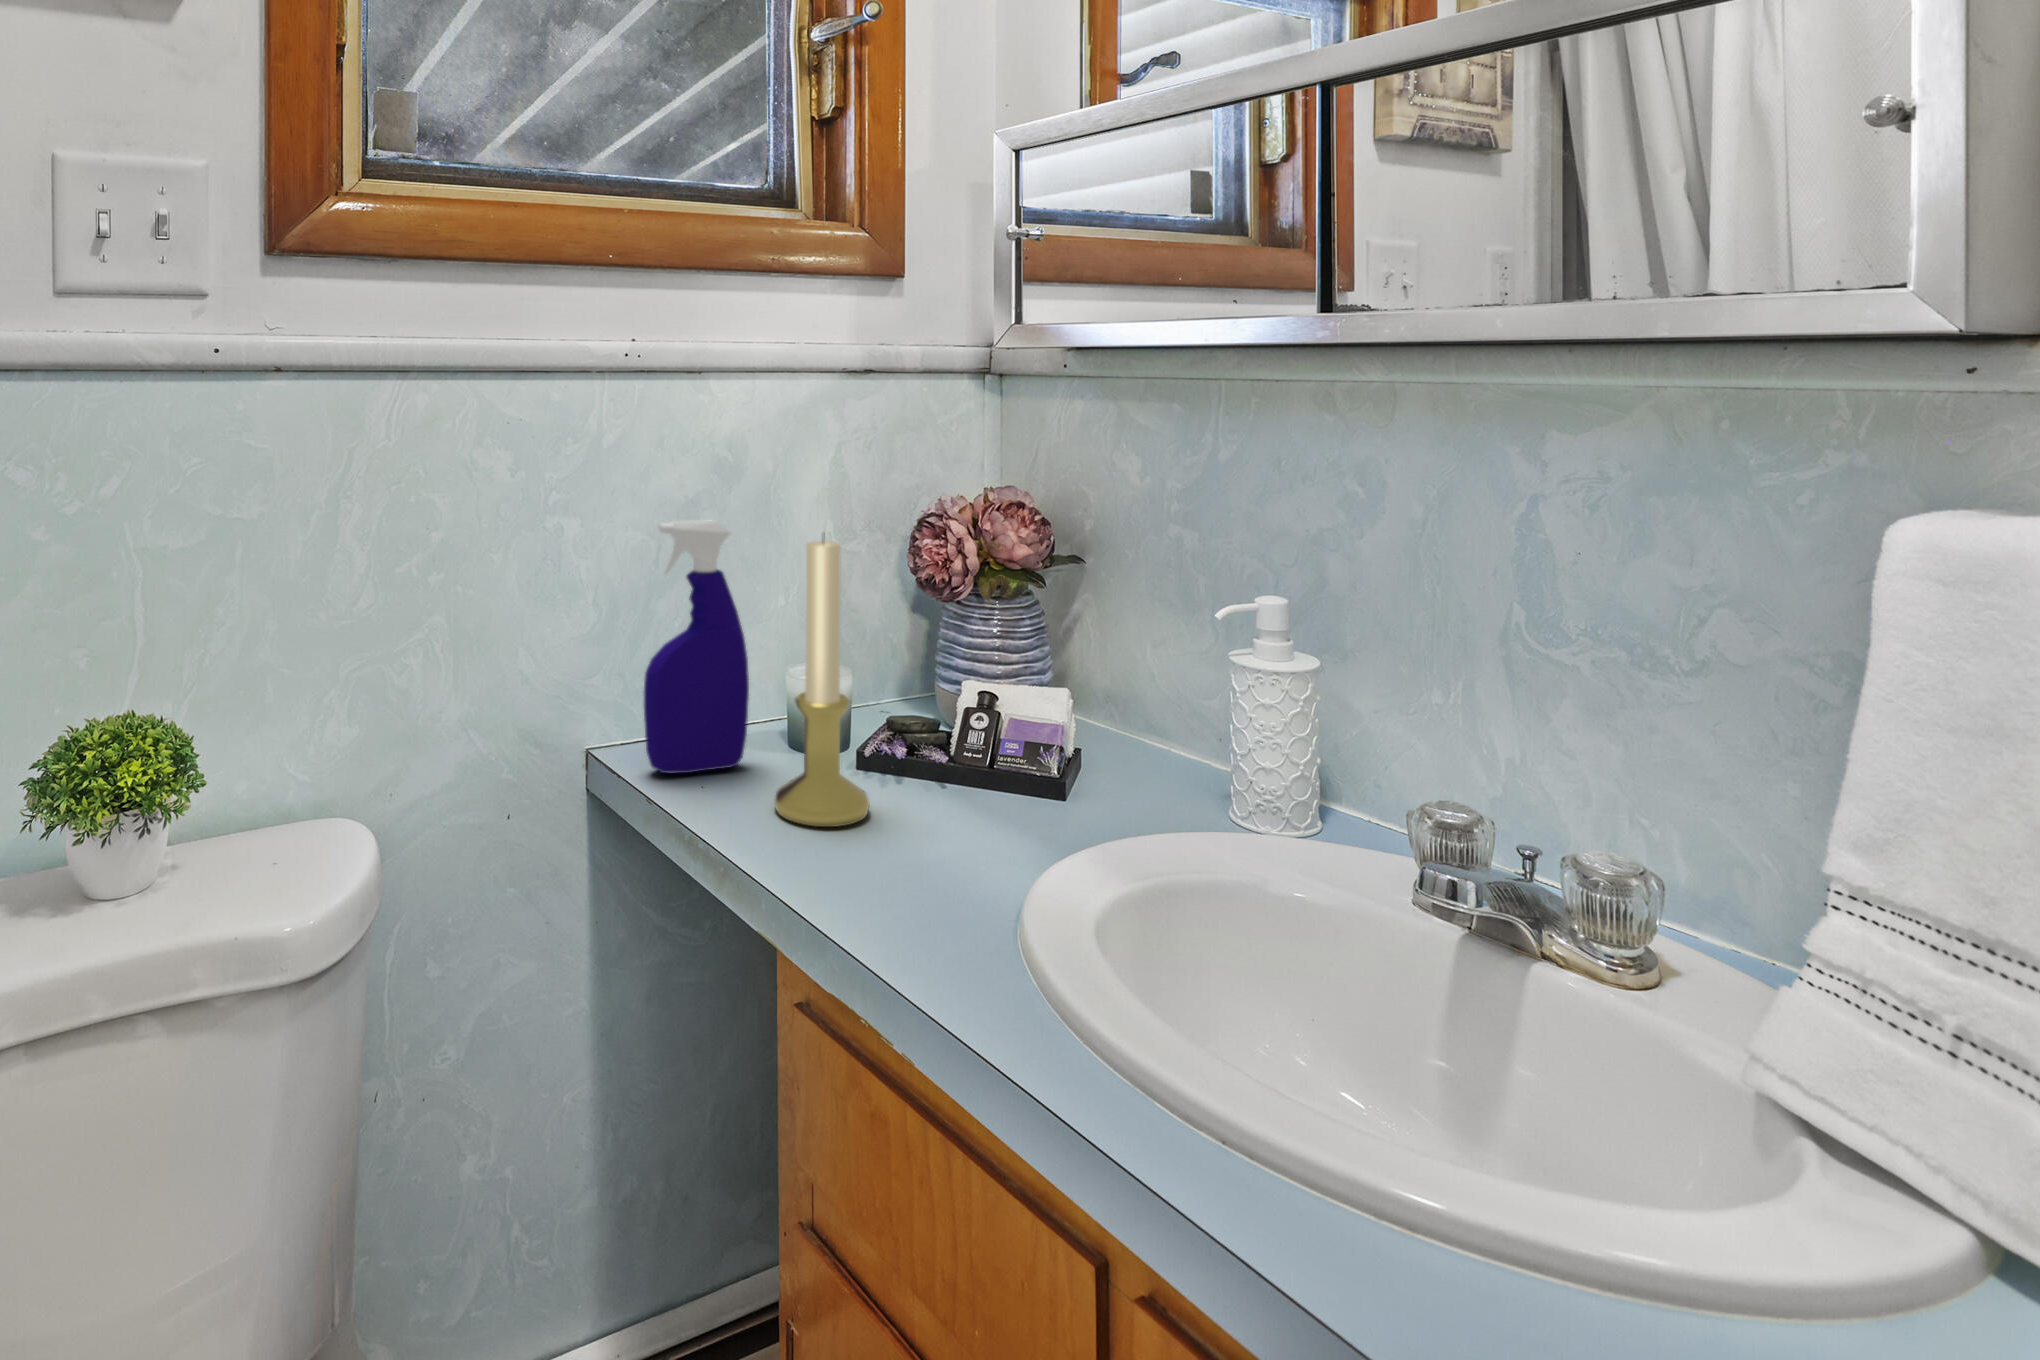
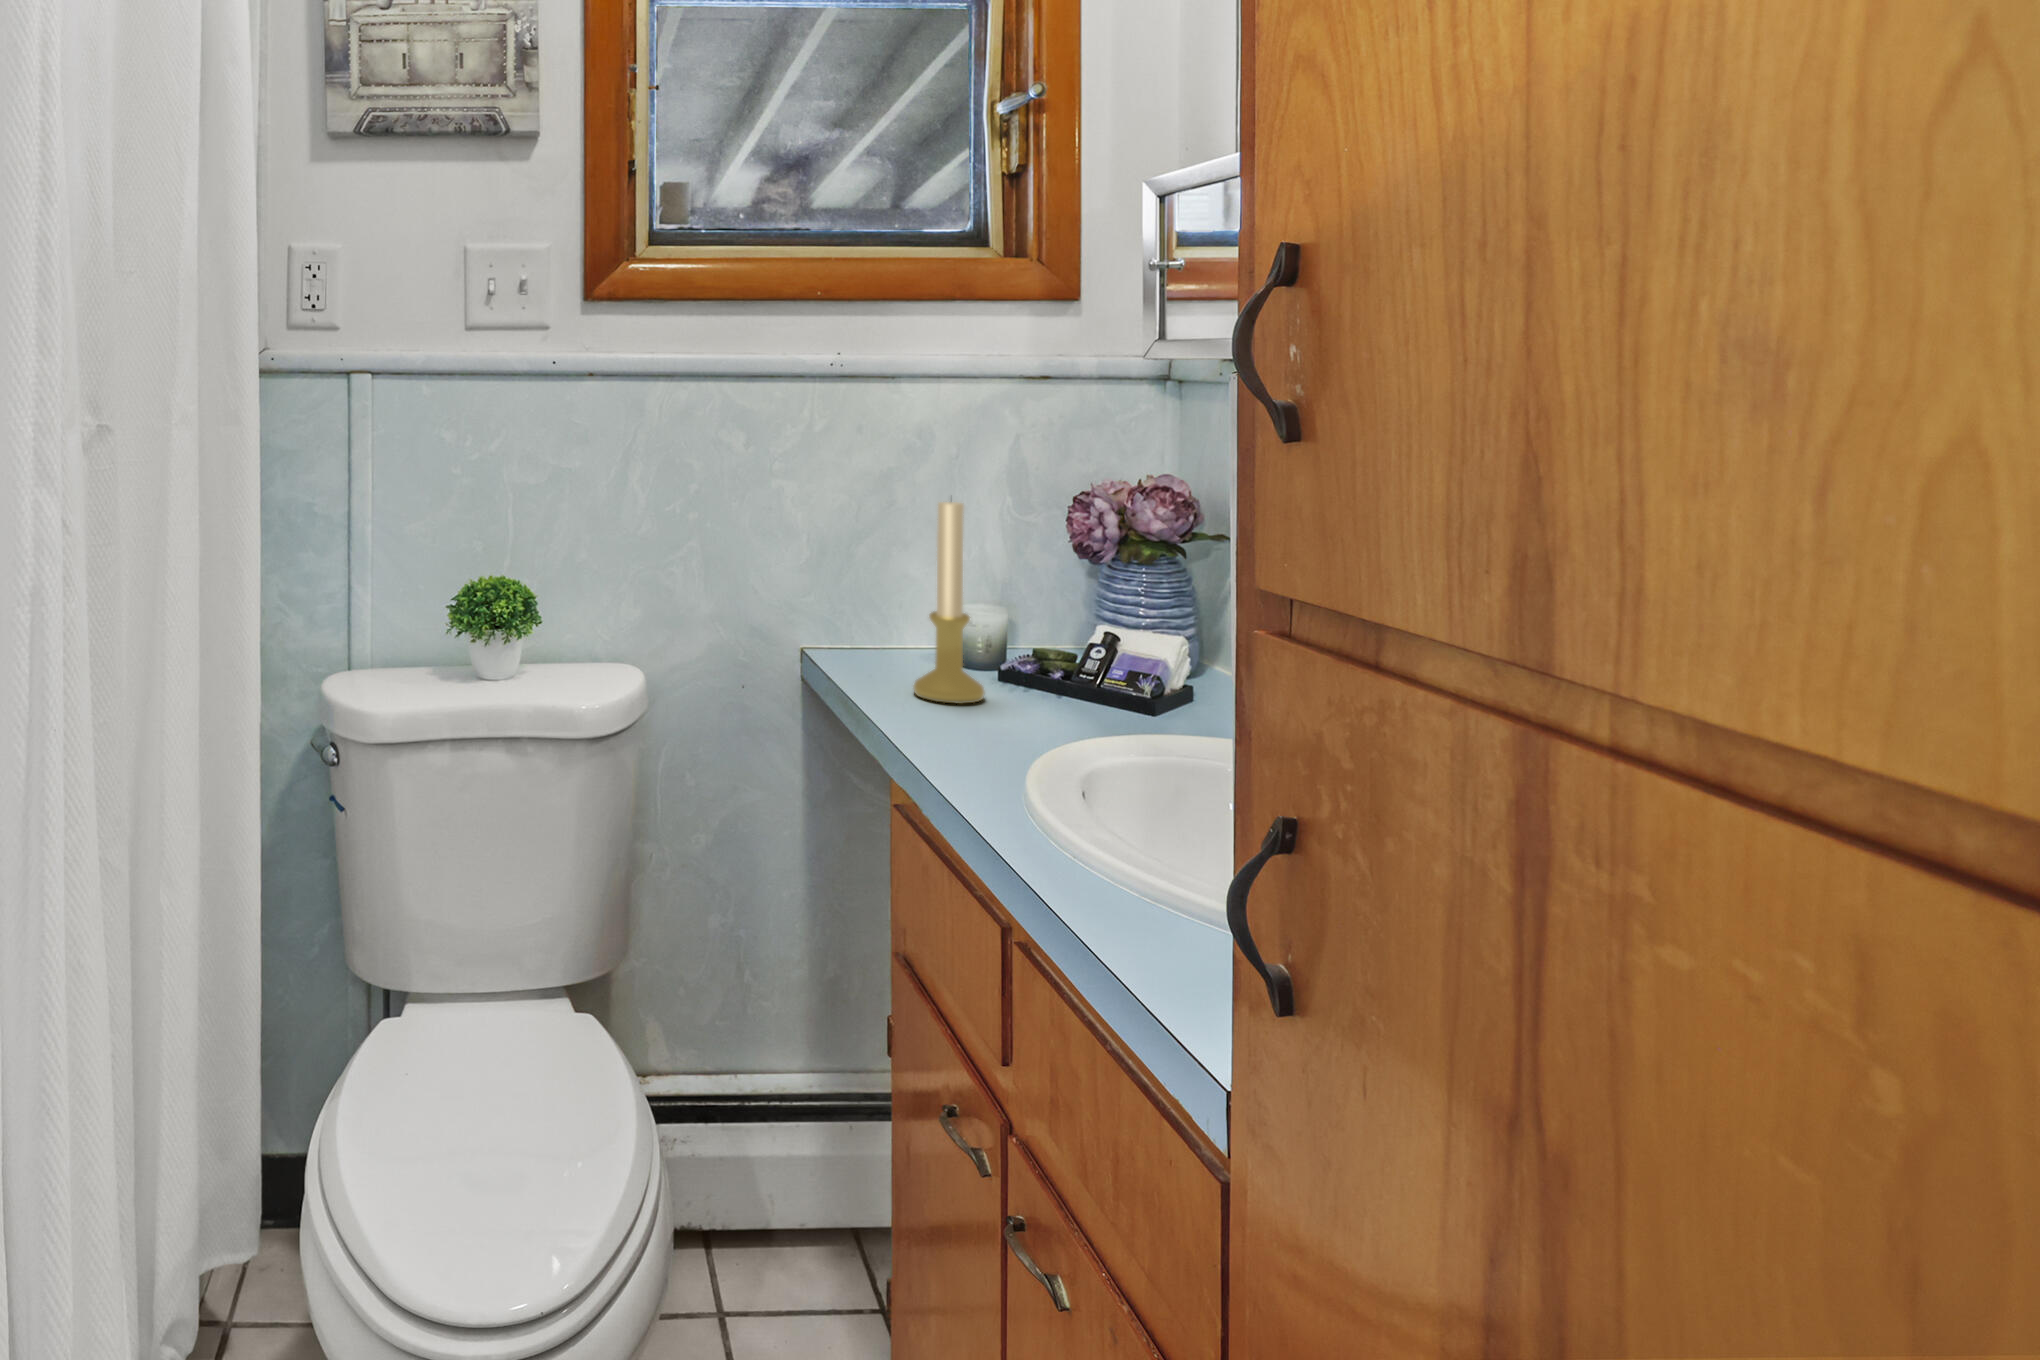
spray bottle: present [644,520,749,773] -> none [835,486,918,670]

